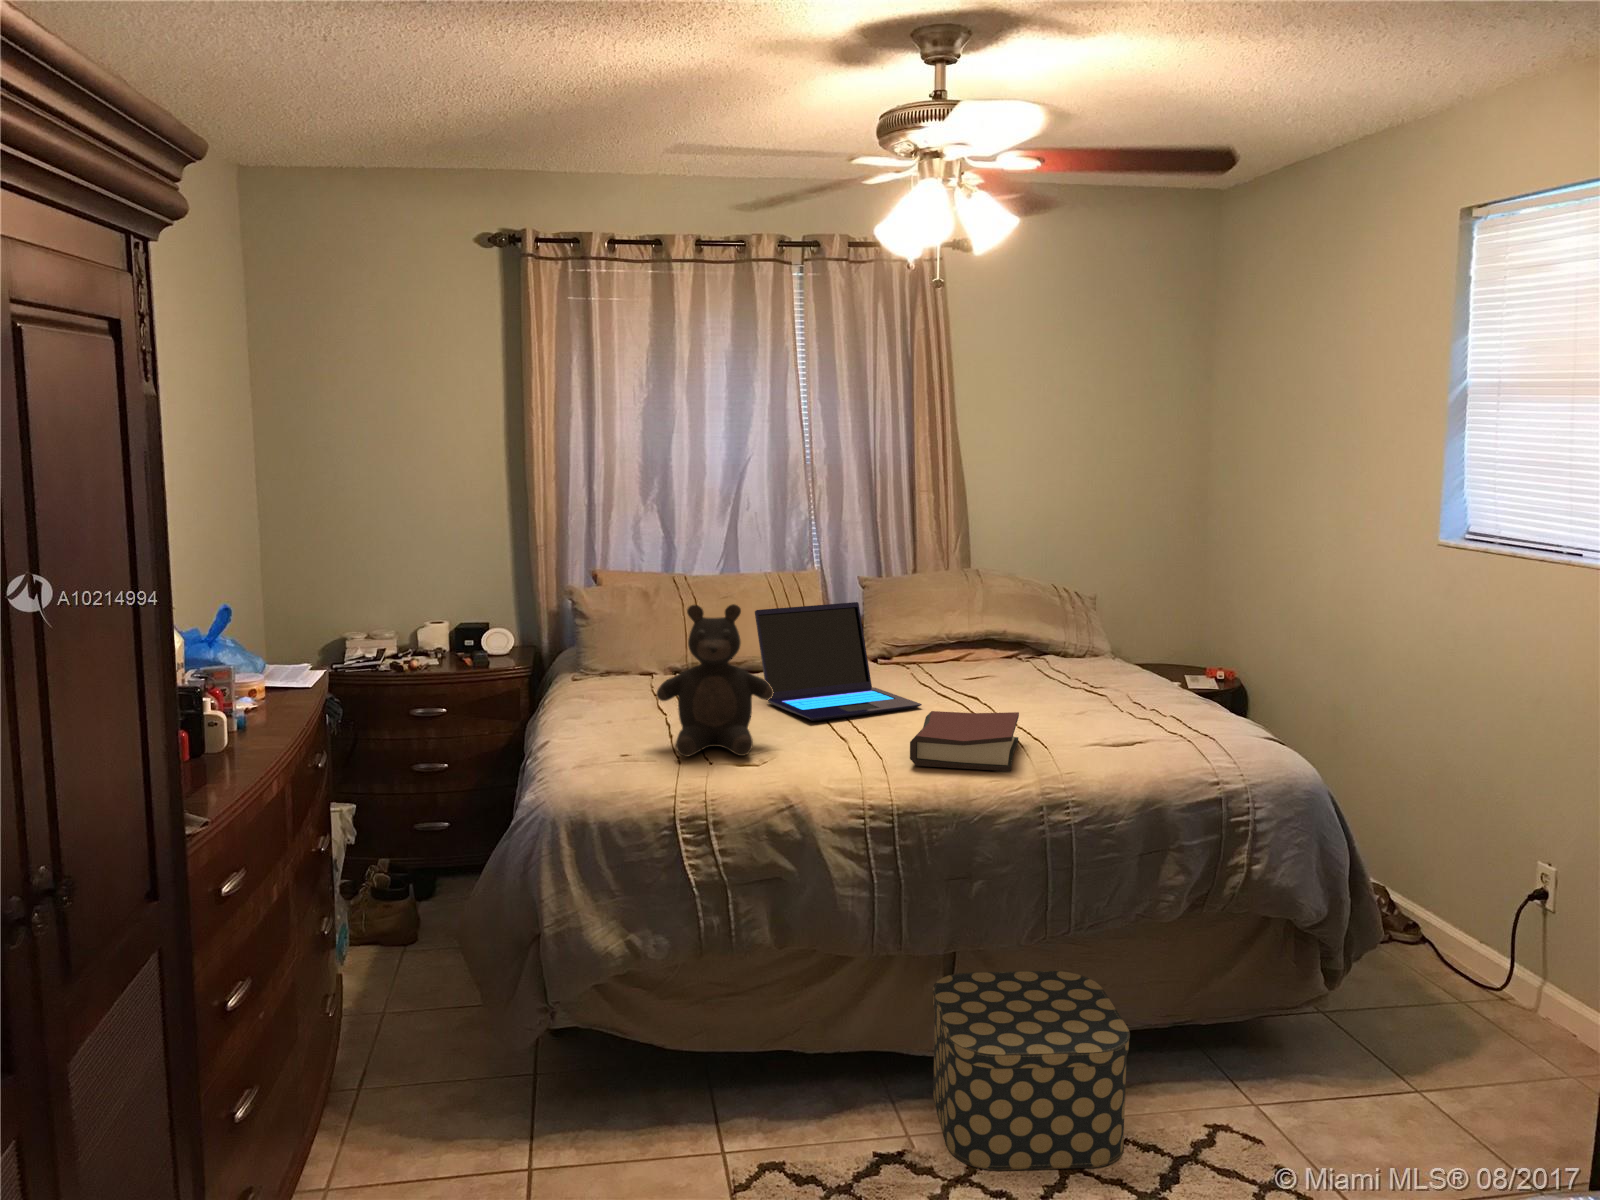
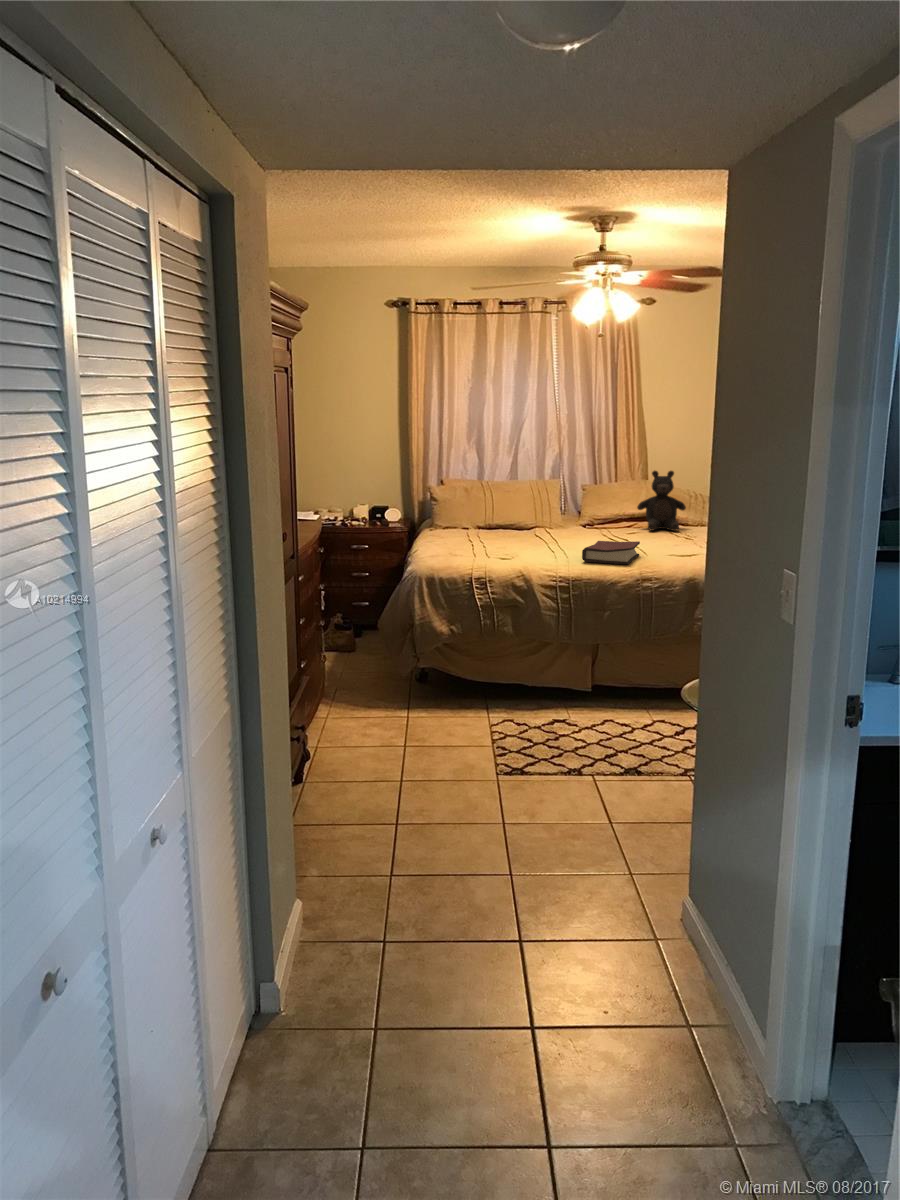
laptop: present [755,602,922,721] -> none [519,492,599,546]
teddy bear: present [657,604,773,757] -> present [637,471,686,531]
storage box: present [933,971,1130,1170] -> none [585,656,670,732]

